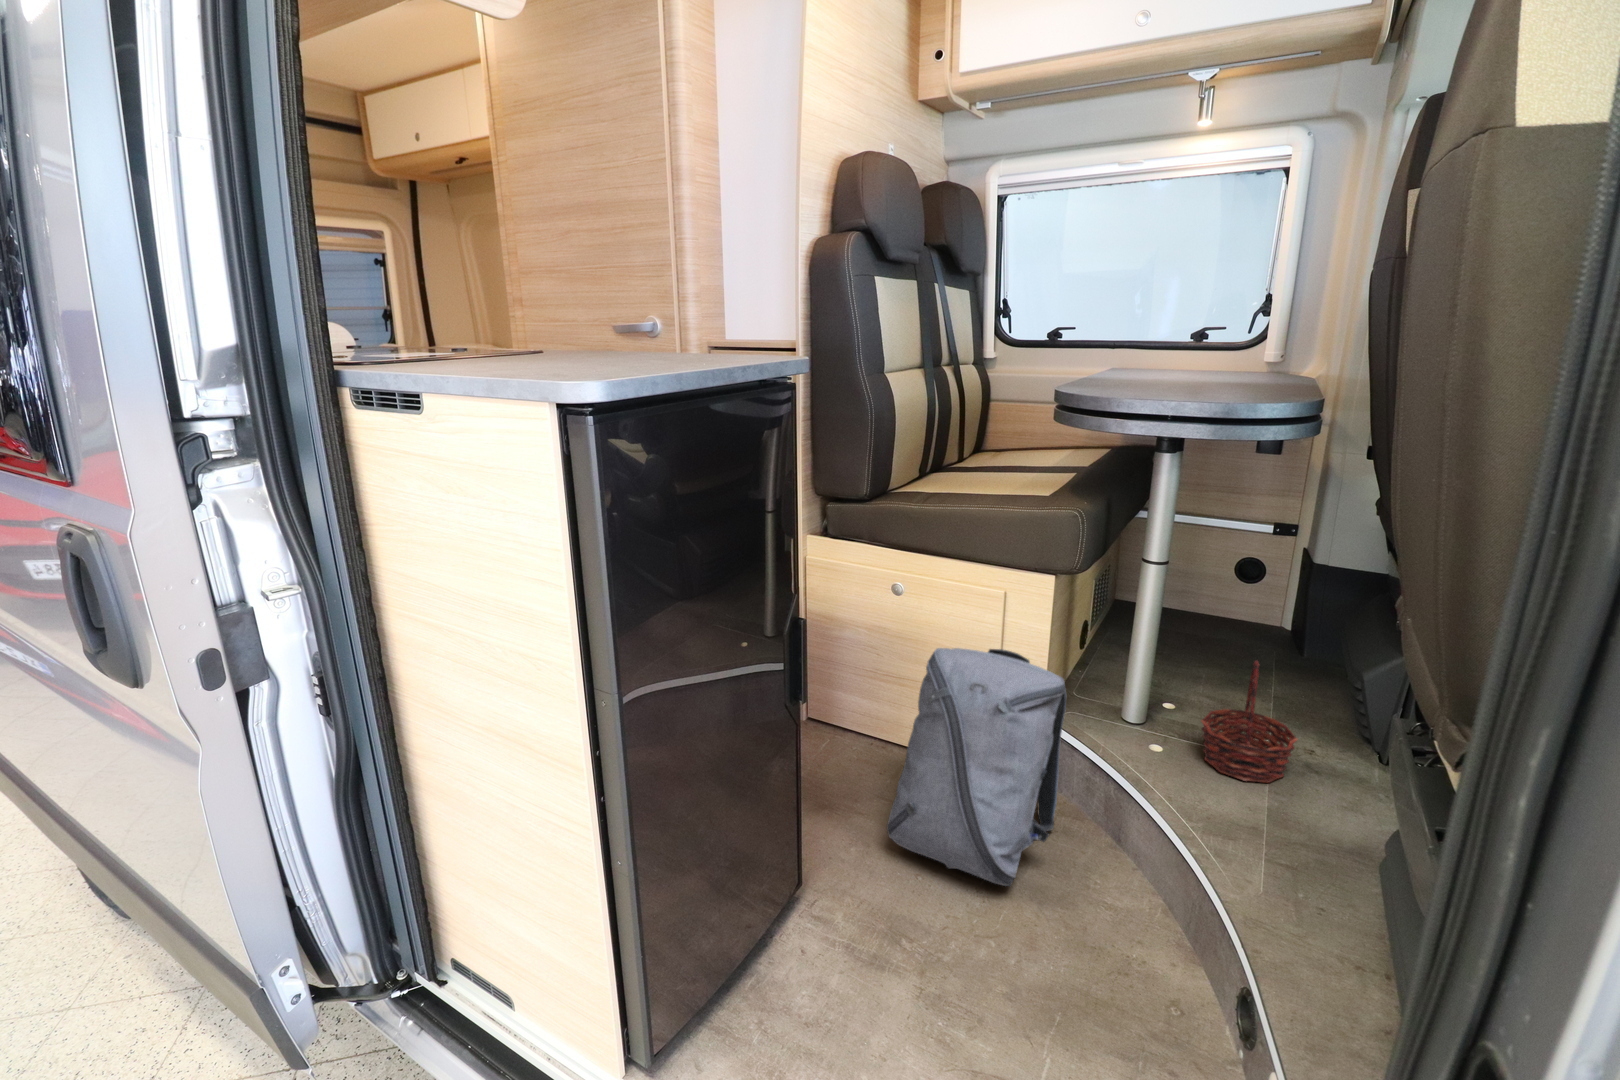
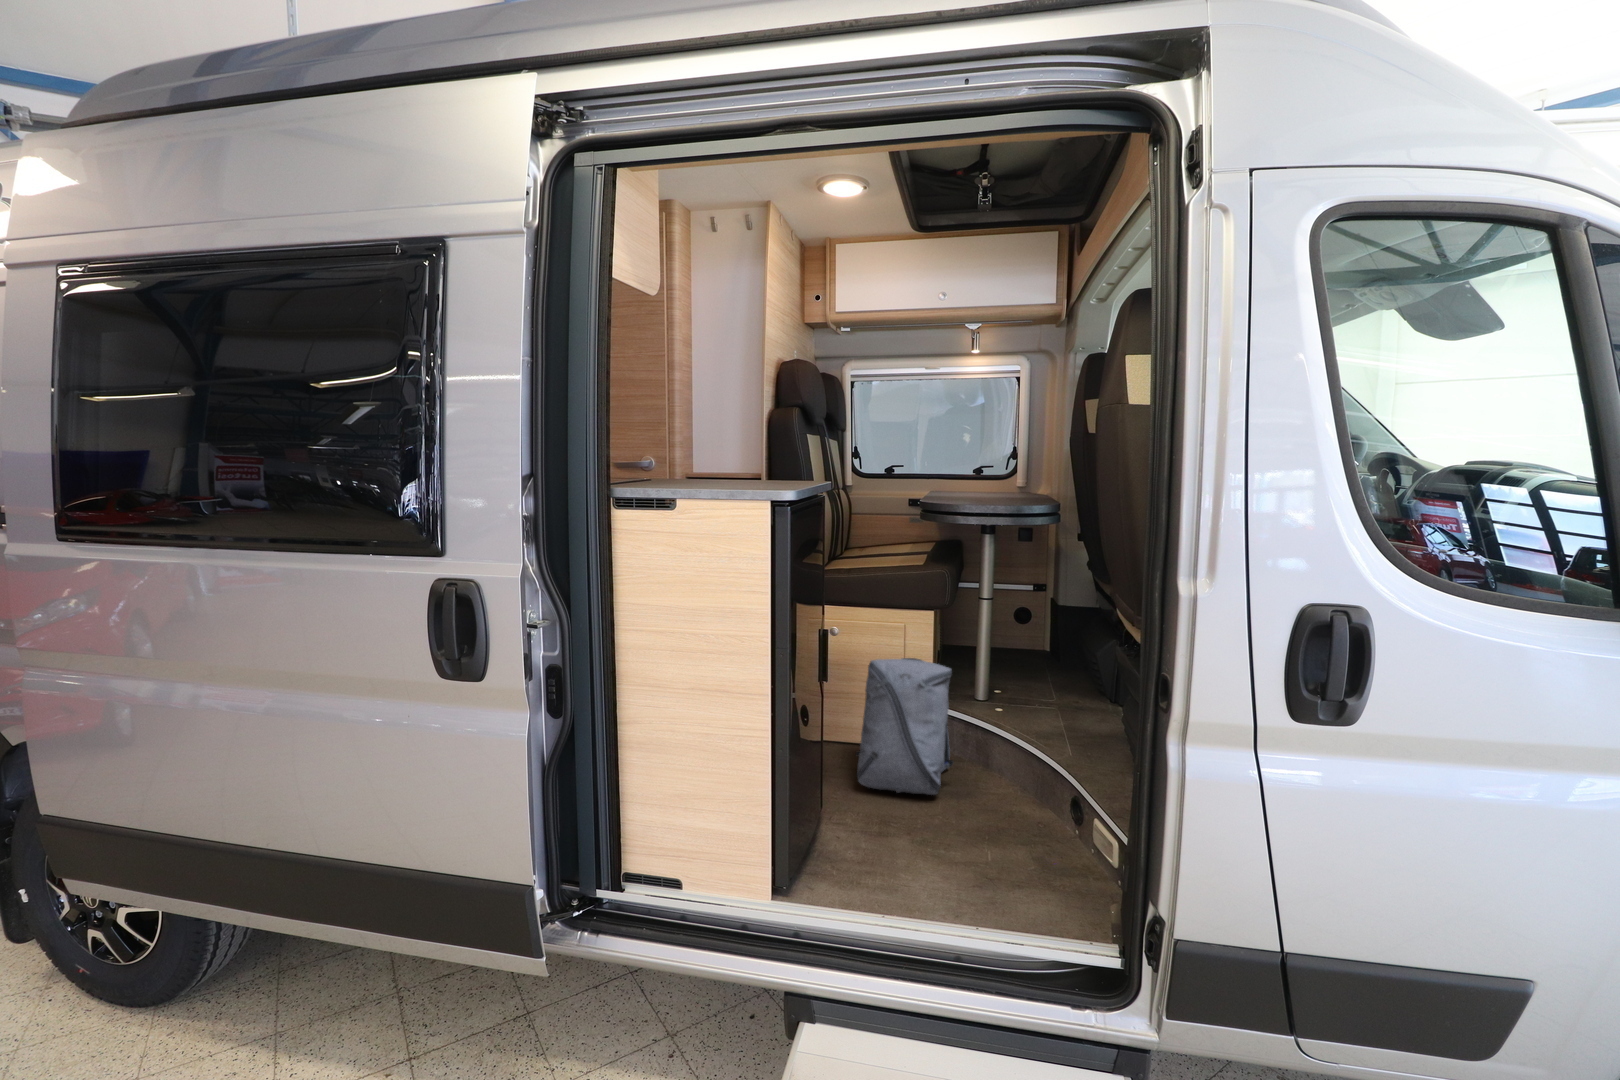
basket: present [1201,660,1297,783] -> none [1022,649,1073,719]

